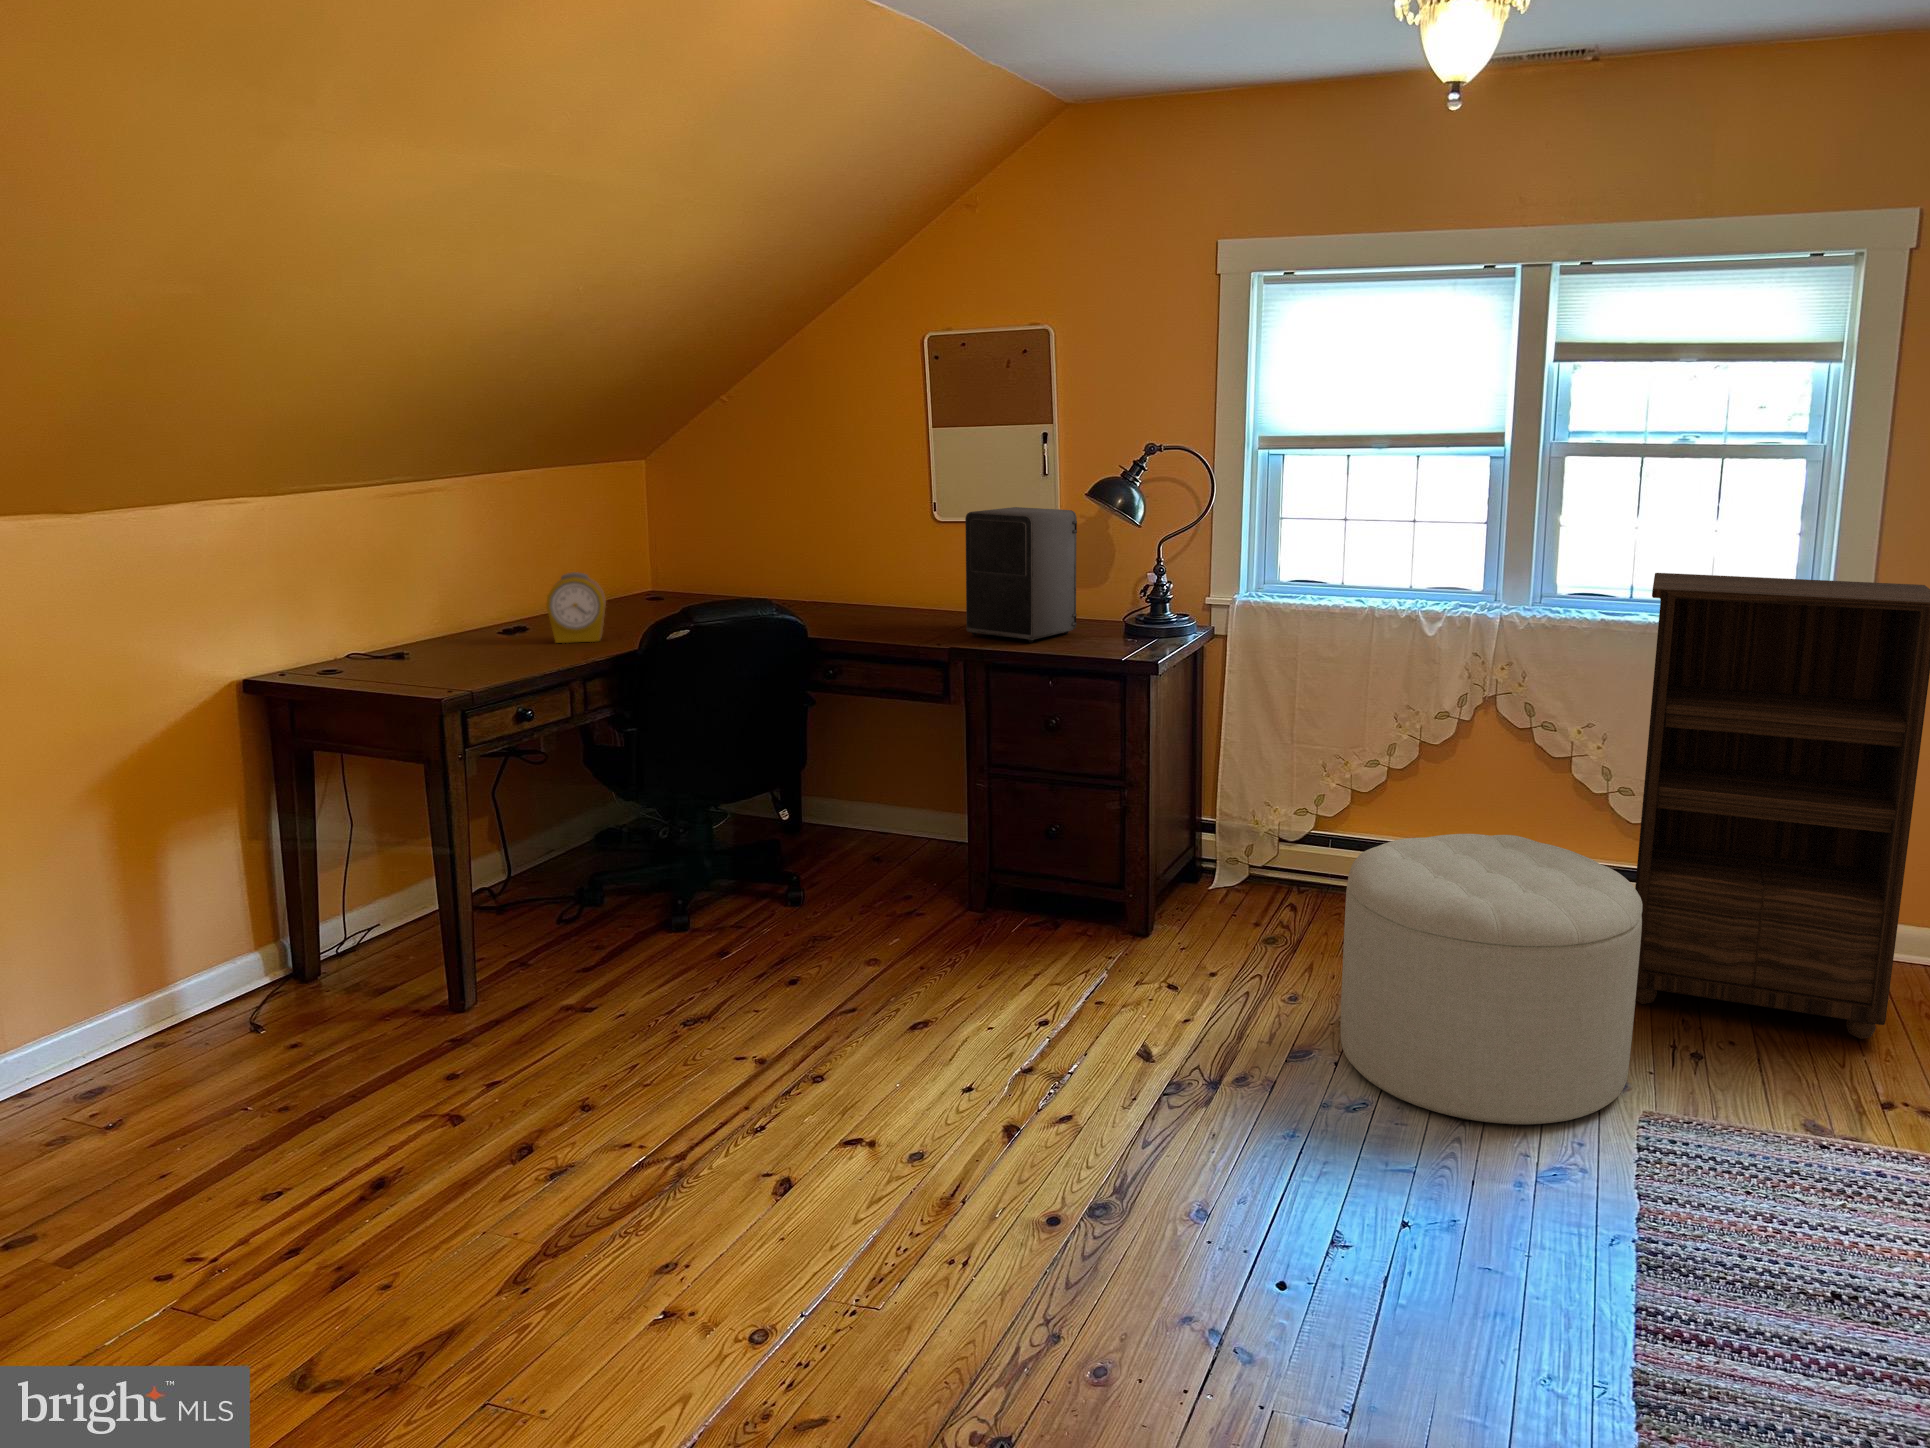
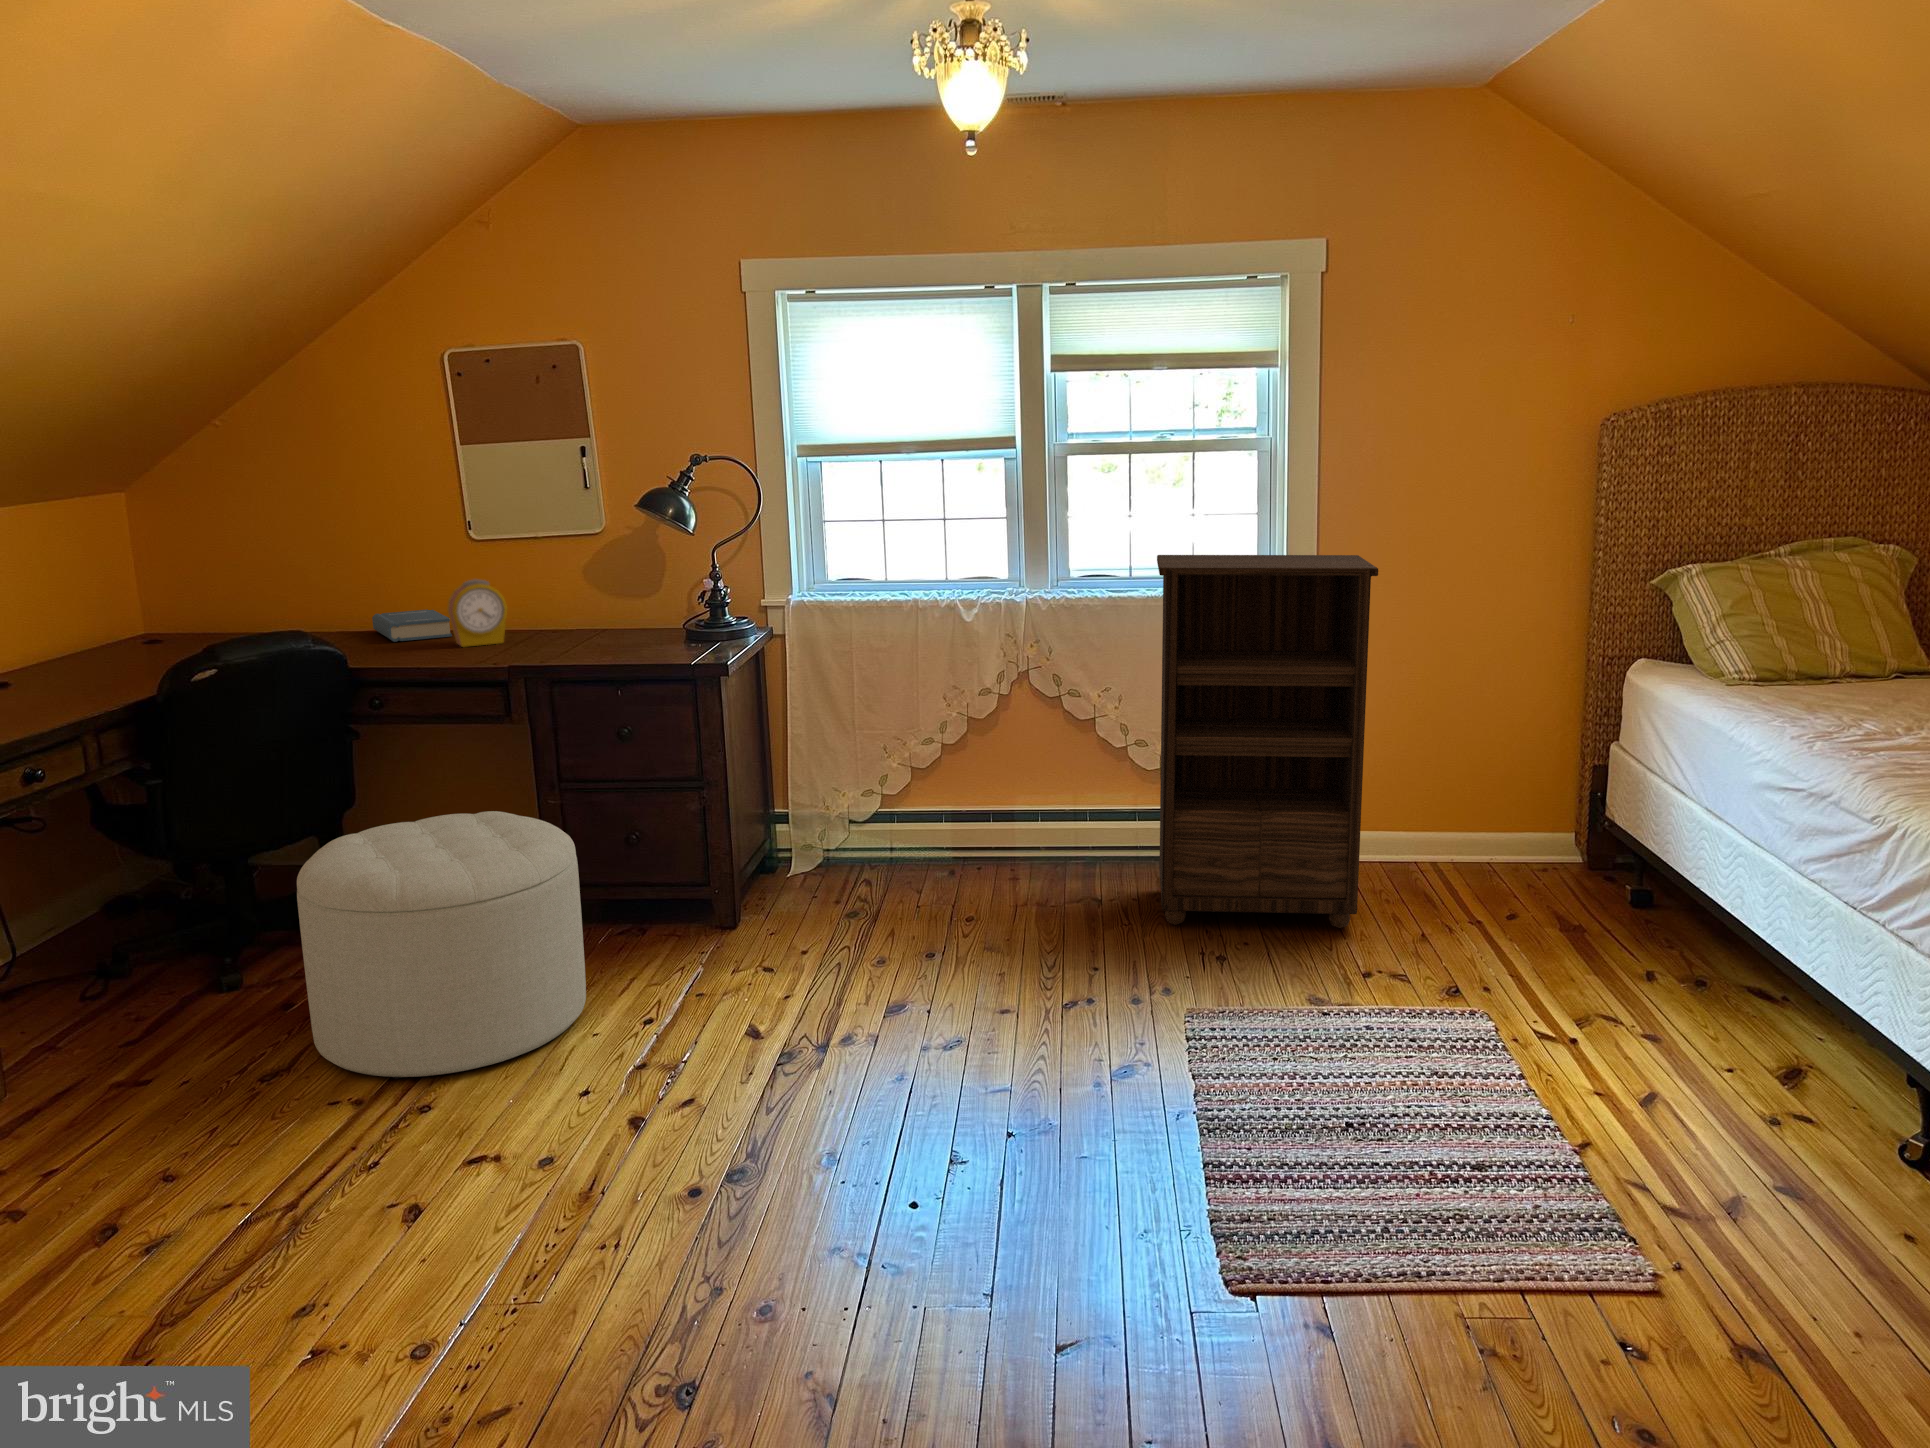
speaker: present [965,507,1077,643] -> none [516,517,638,651]
alarm clock: present [546,572,606,643] -> present [447,580,507,647]
hardback book: none [840,591,907,621] -> present [372,610,452,642]
ottoman: present [1340,834,1642,1124] -> present [297,811,586,1079]

